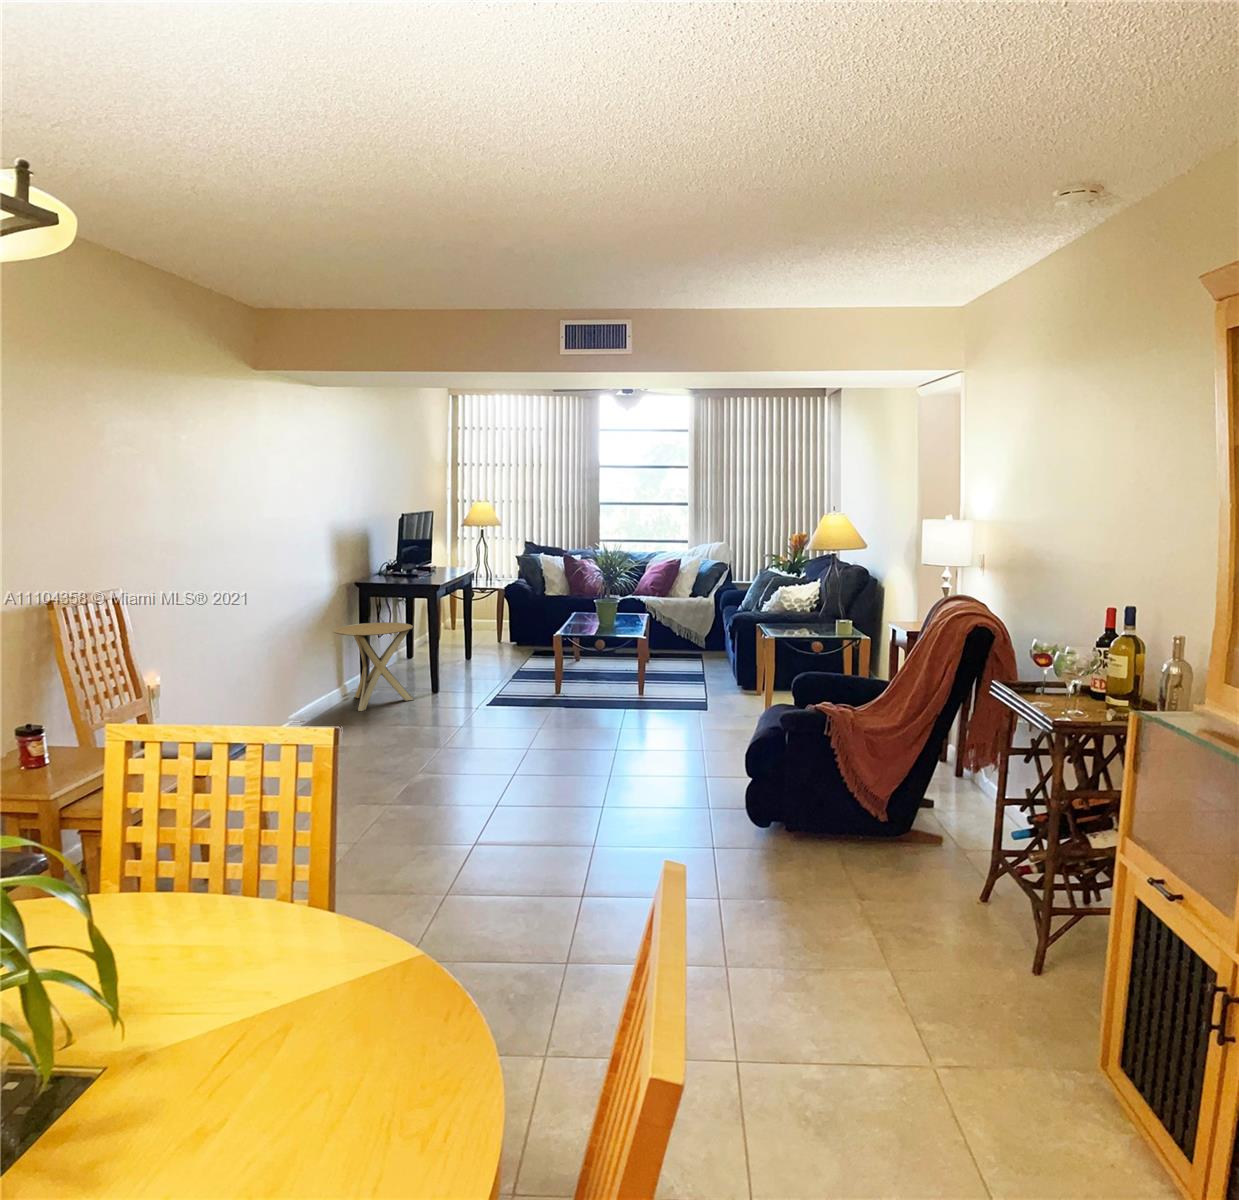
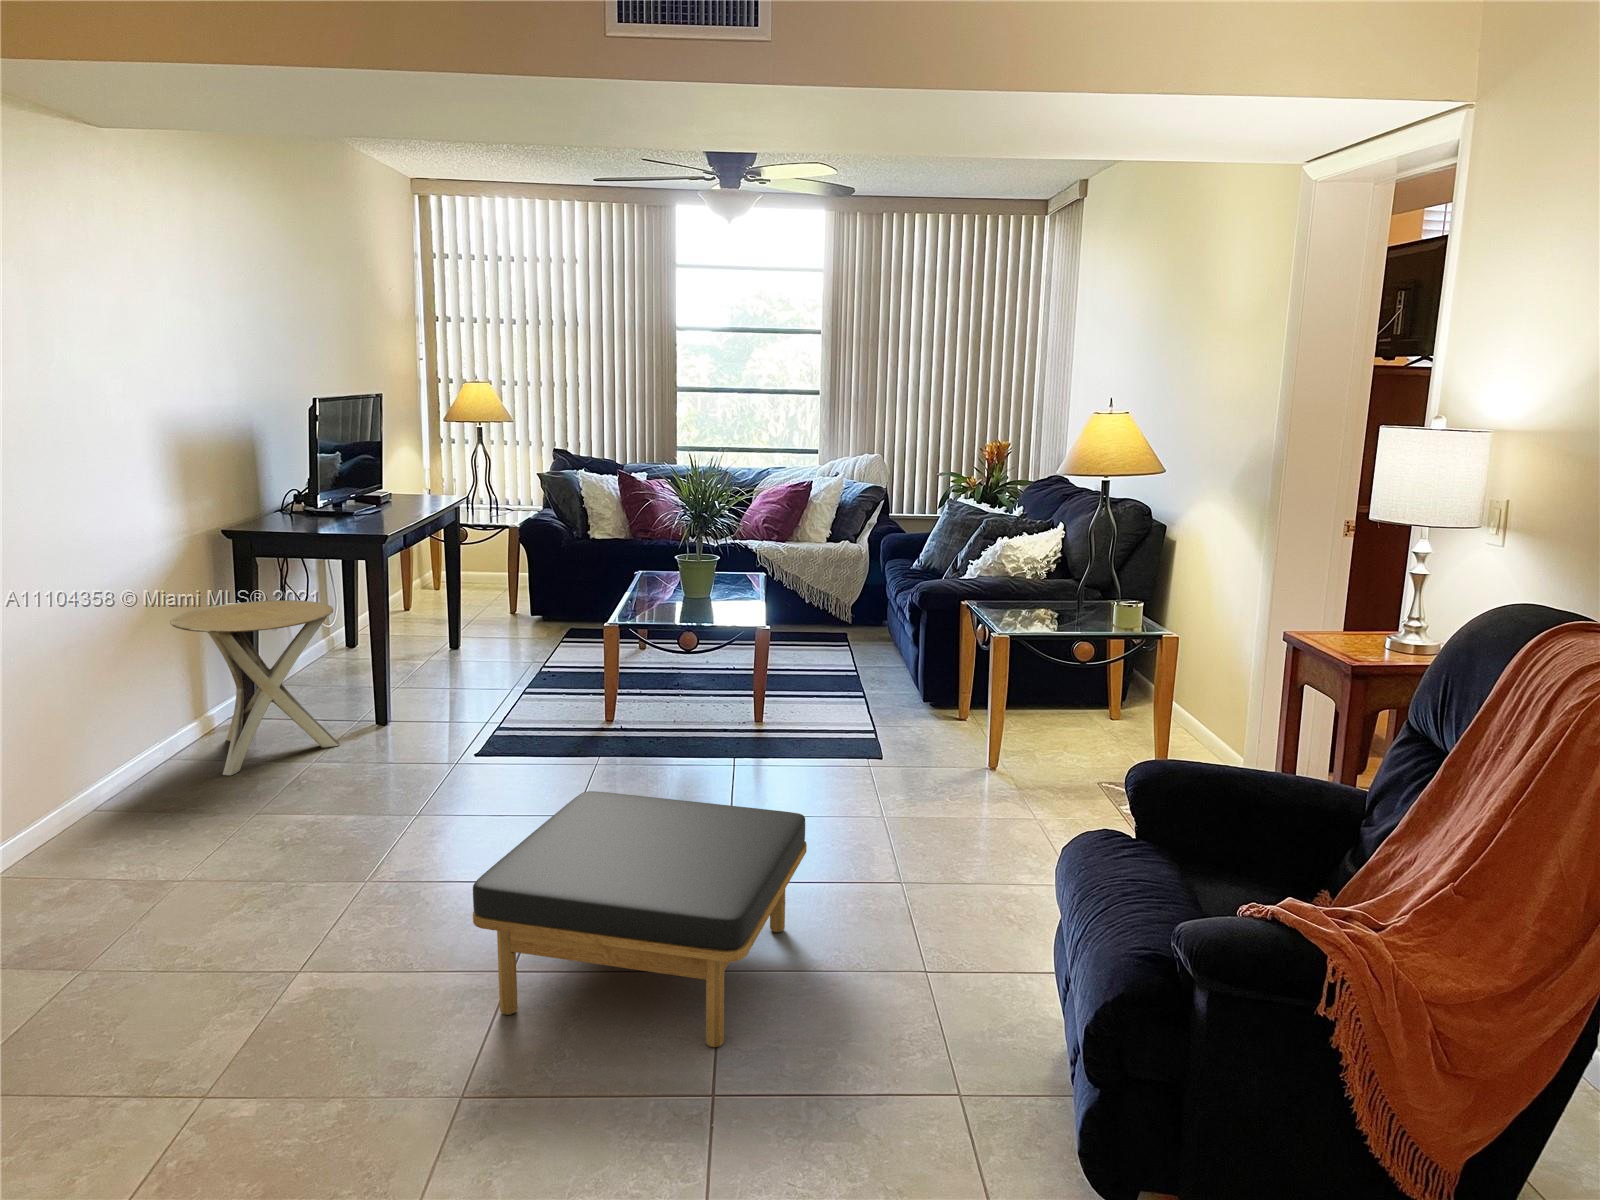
ottoman: none [496,703,651,804] -> present [473,791,807,1047]

